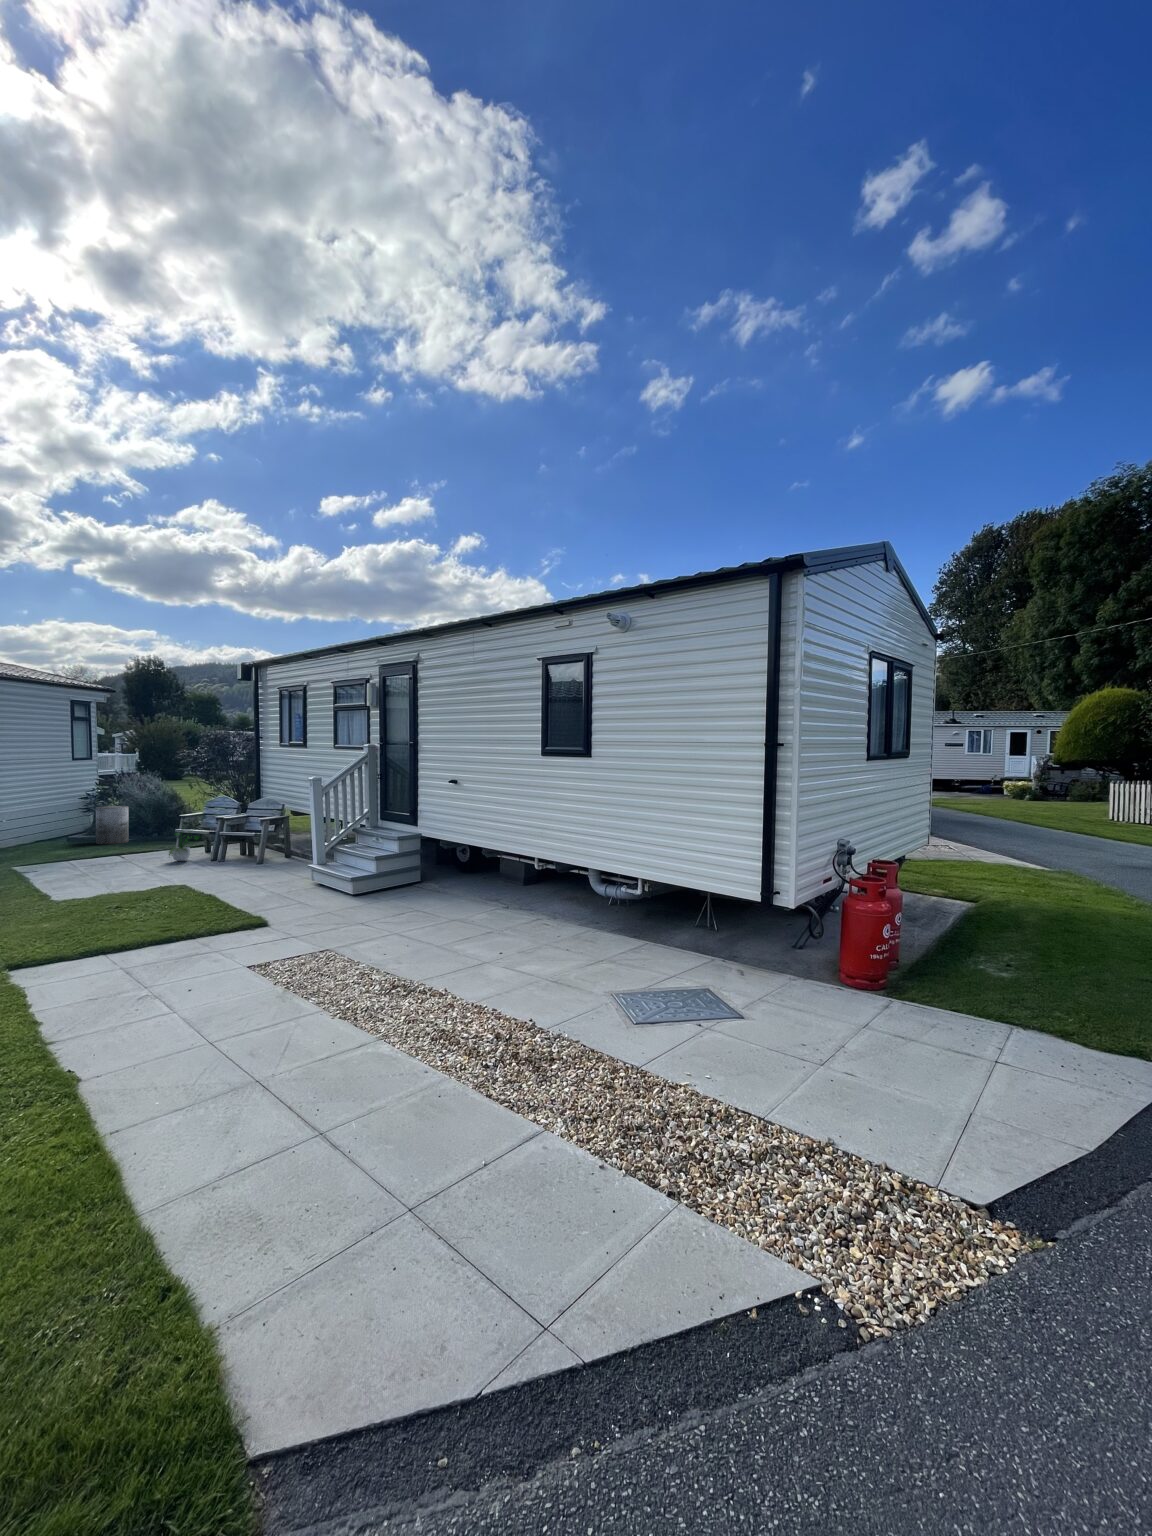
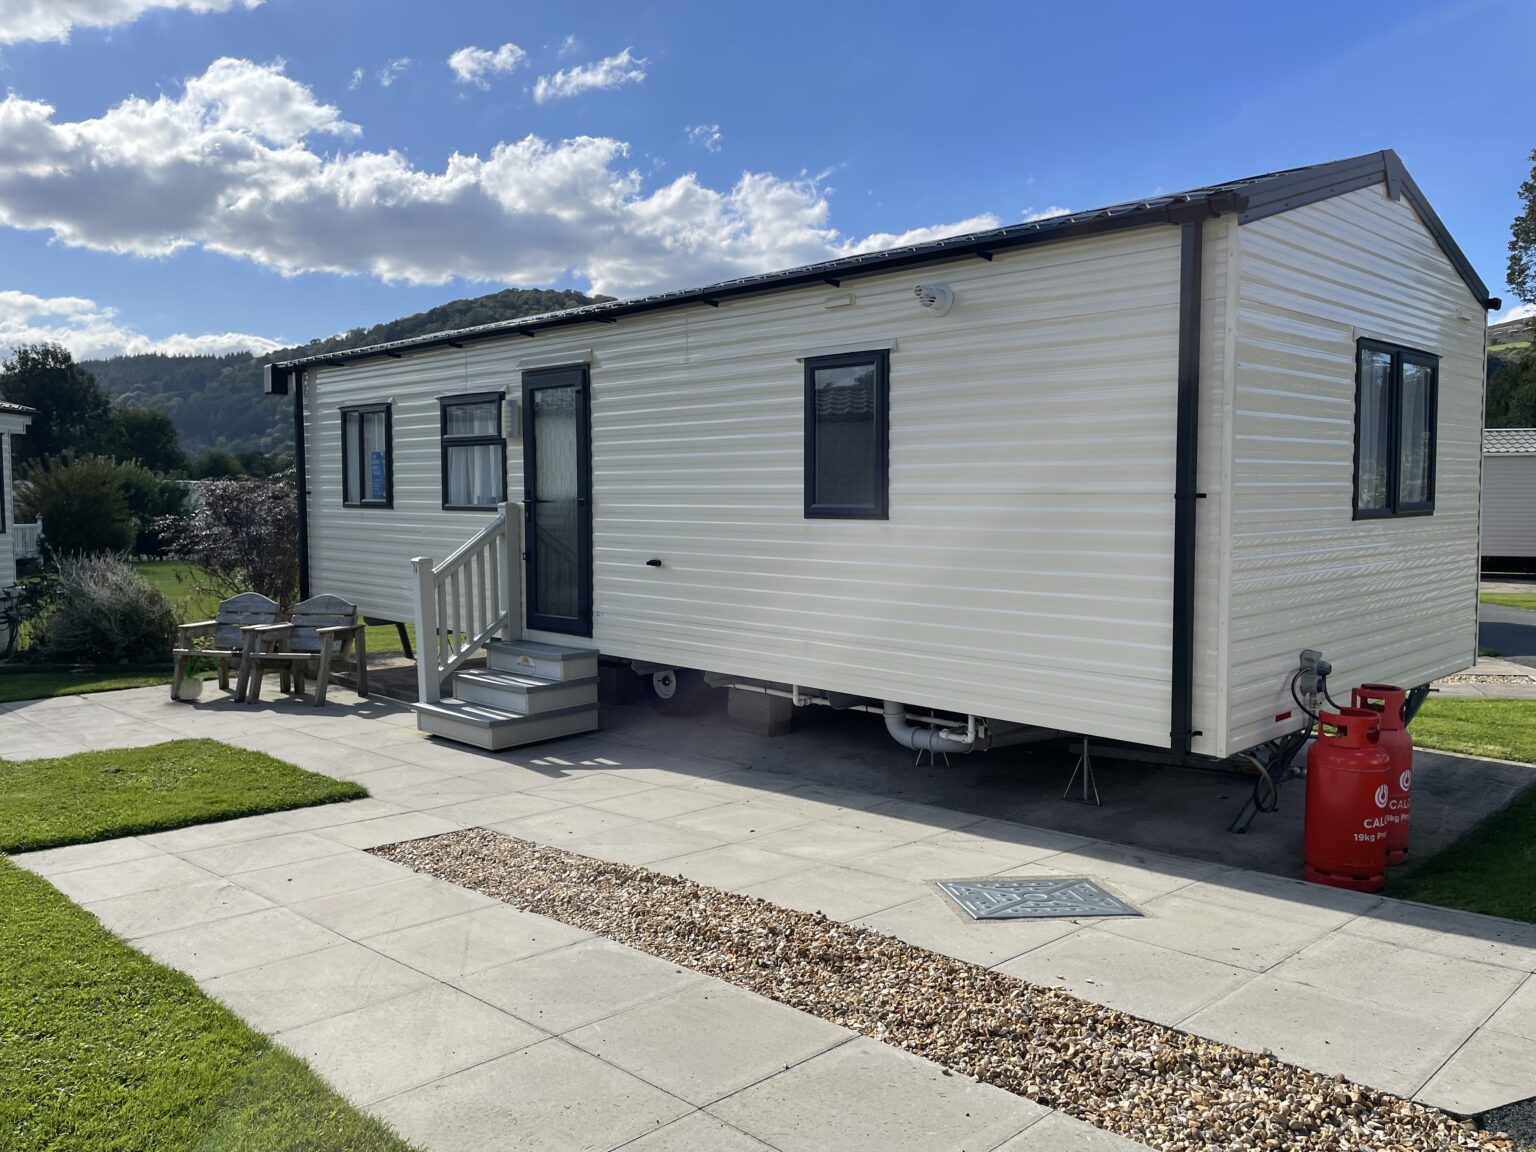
trash can: present [96,806,129,844] -> none [34,609,87,674]

